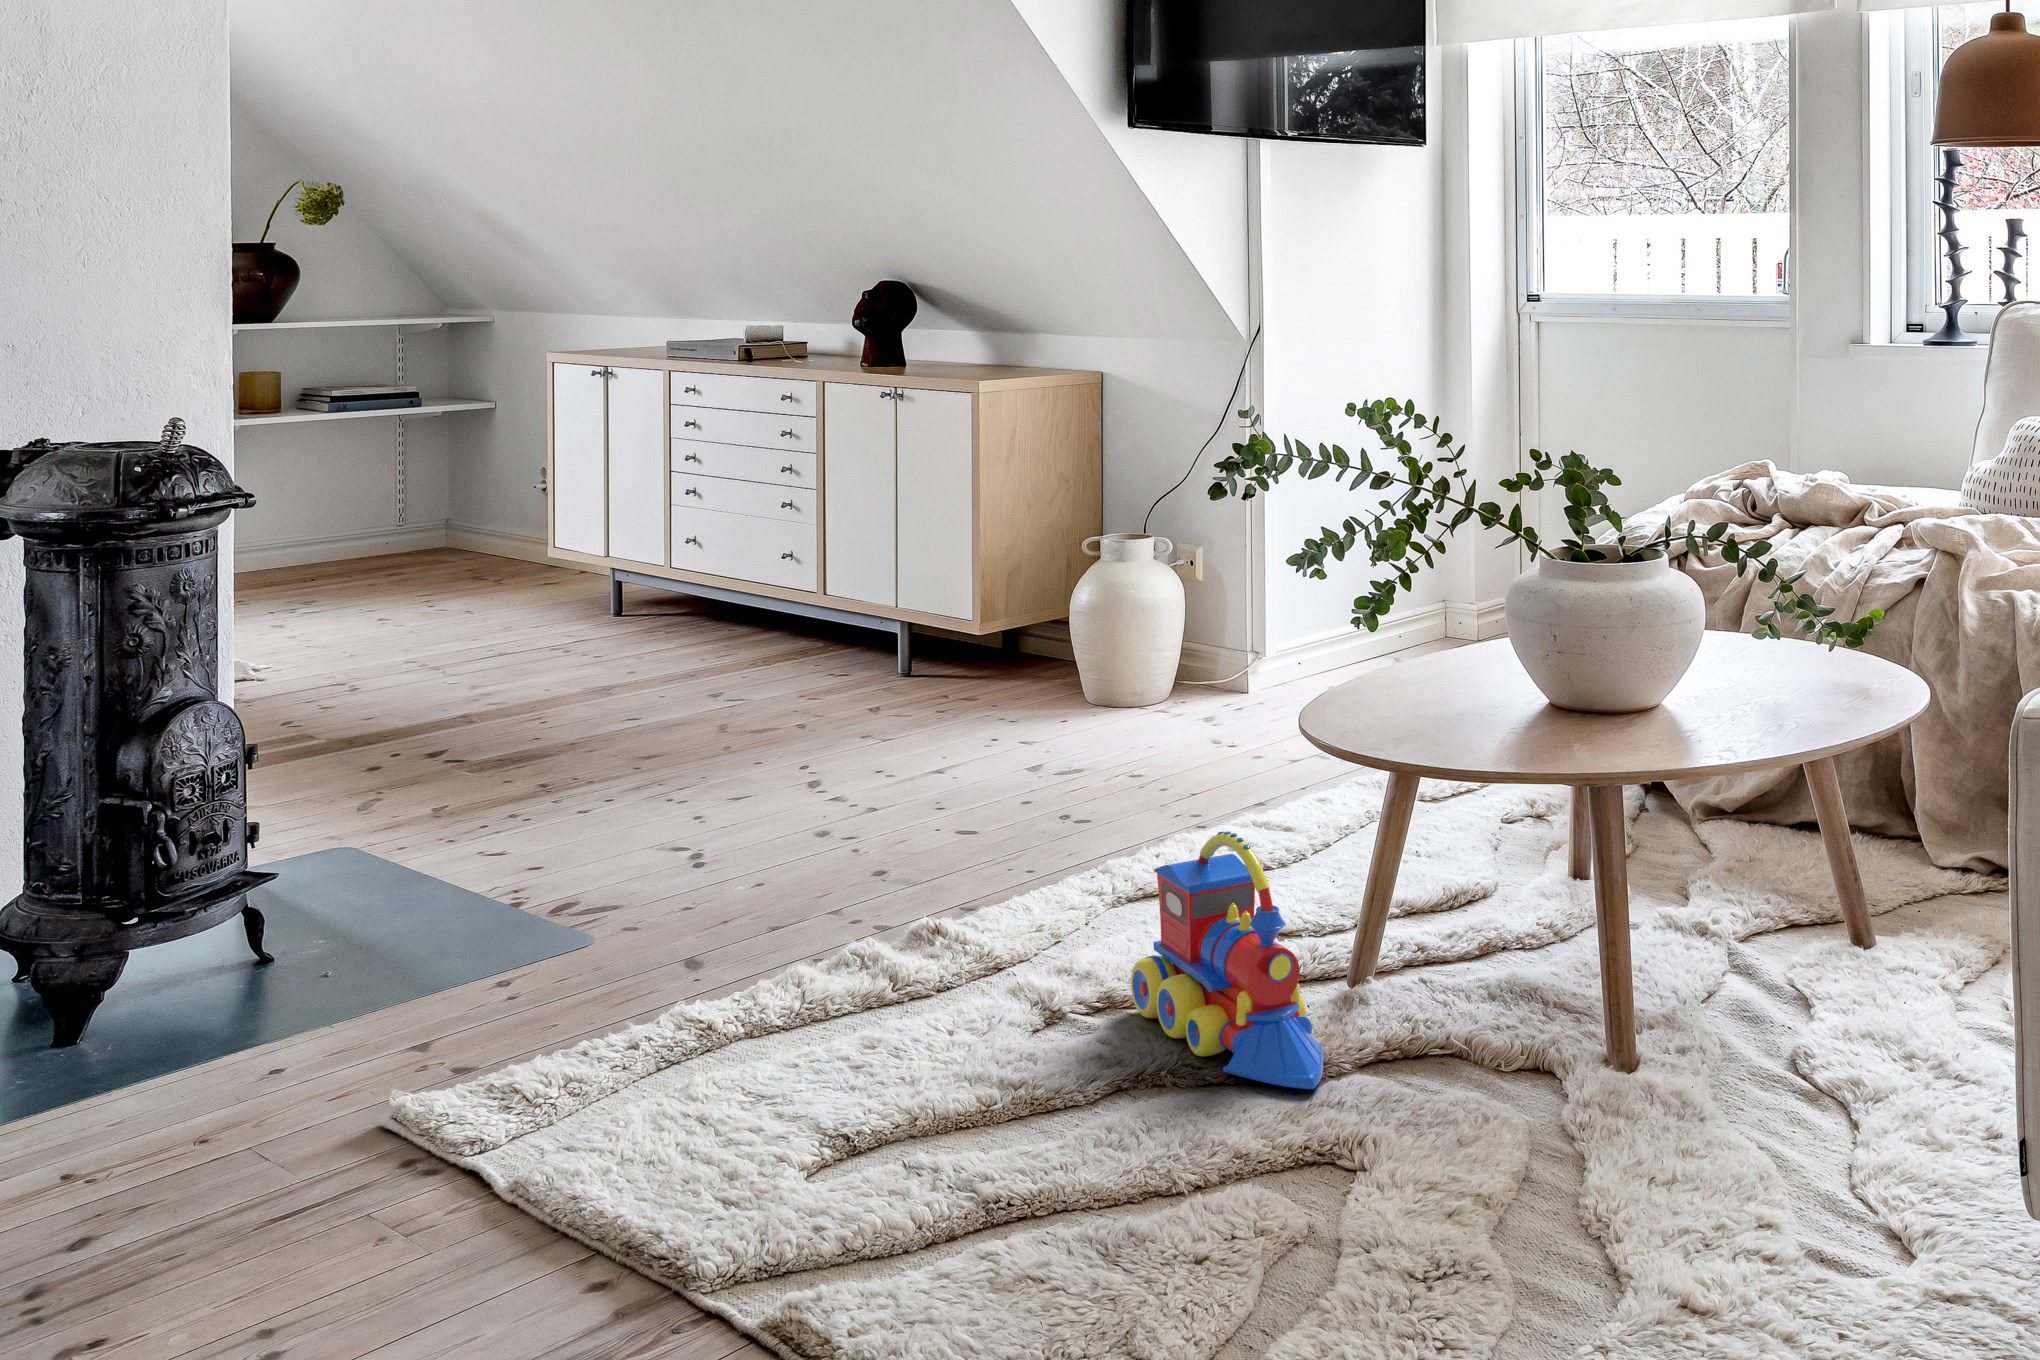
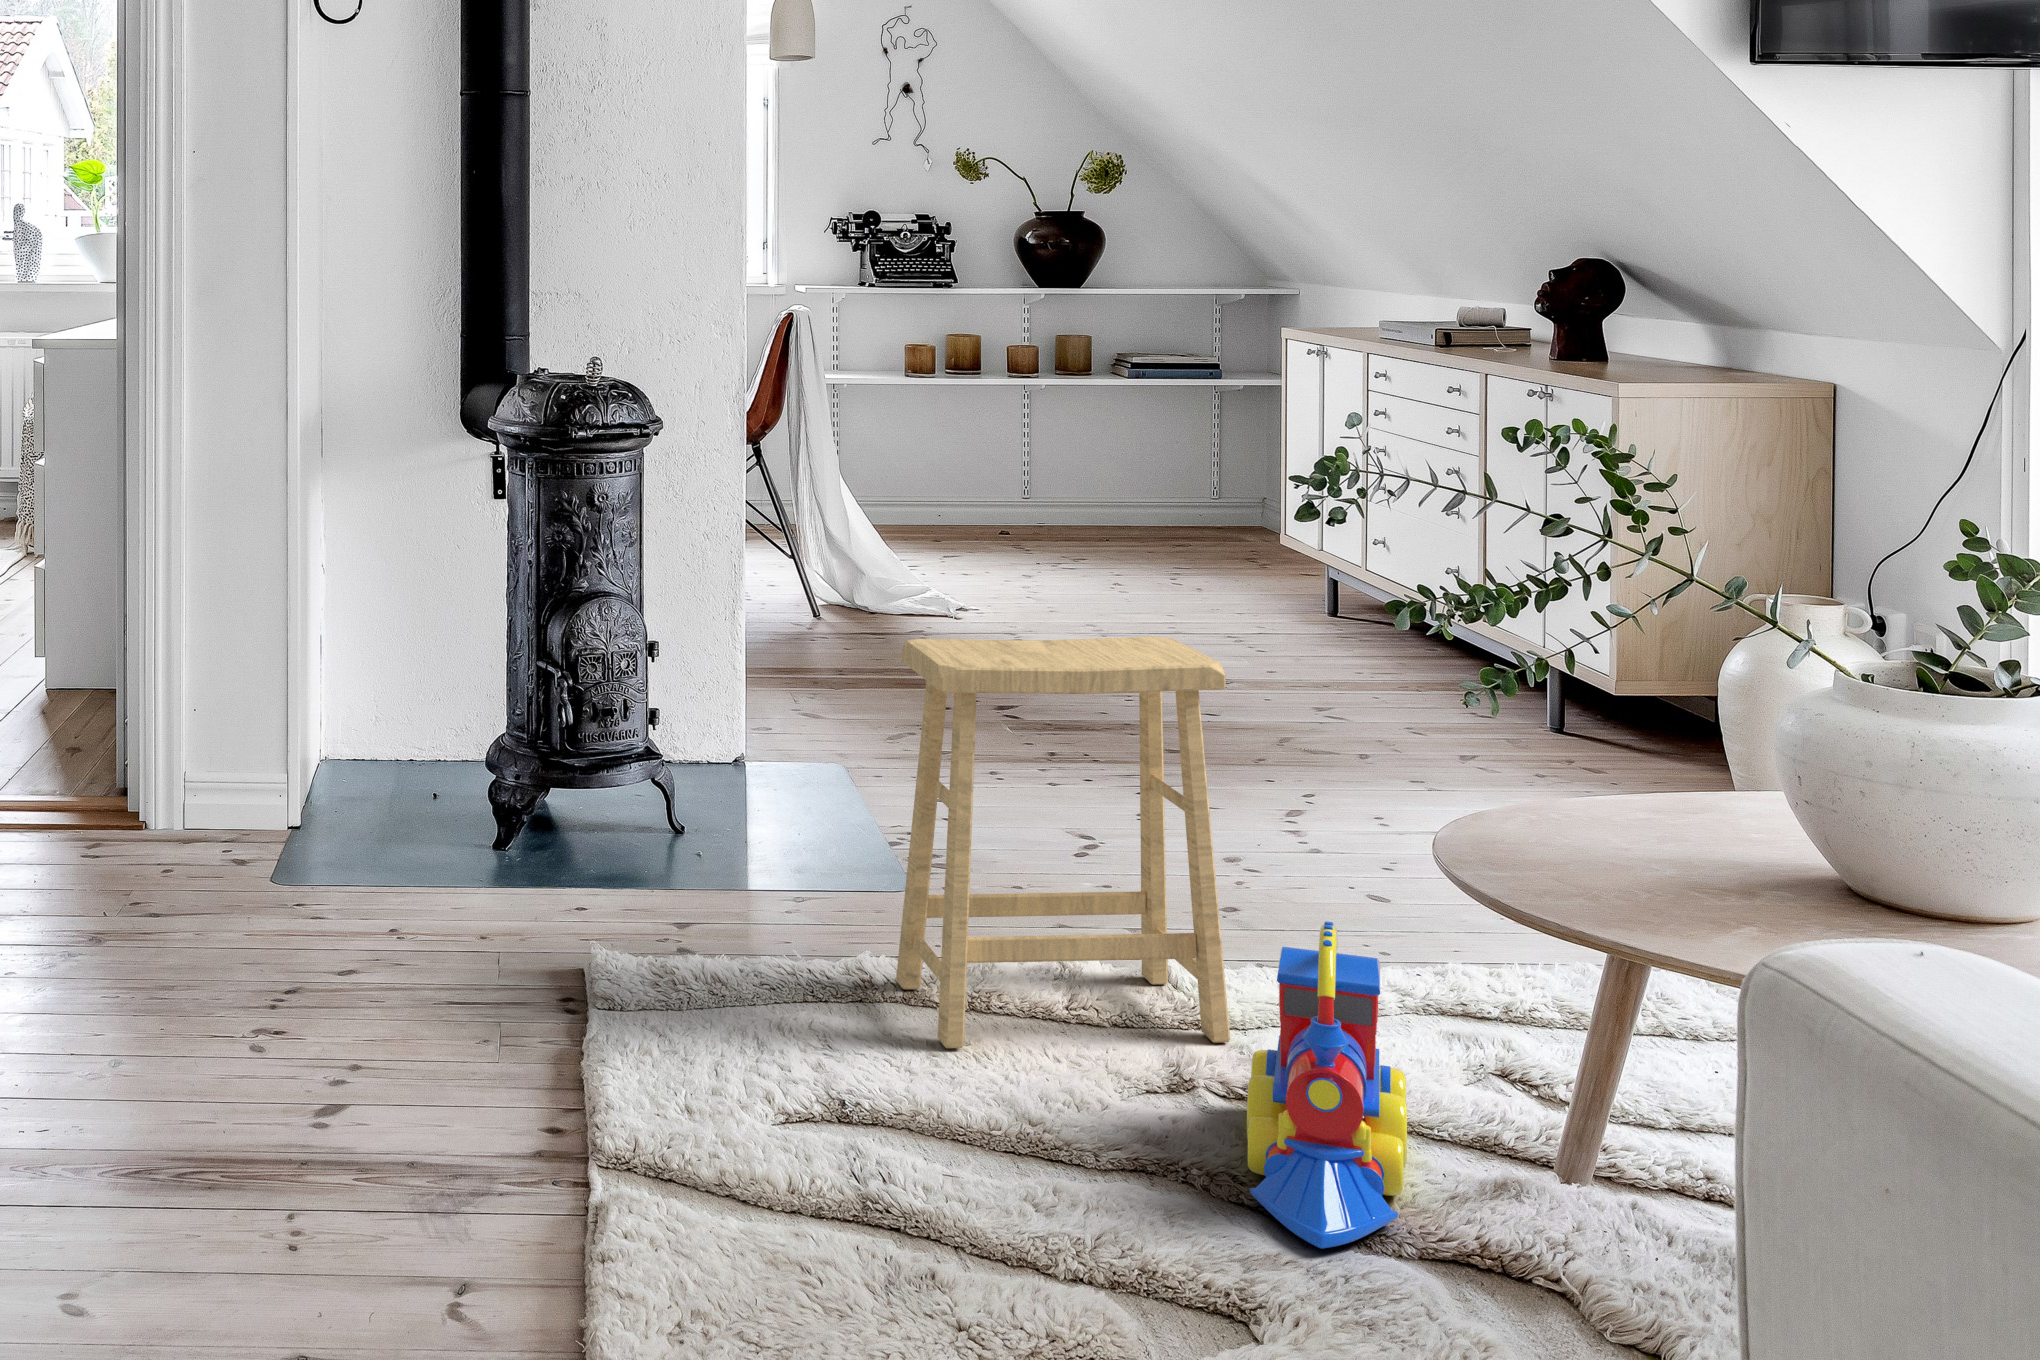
footstool: none [735,629,1050,1057] -> present [896,637,1230,1048]

